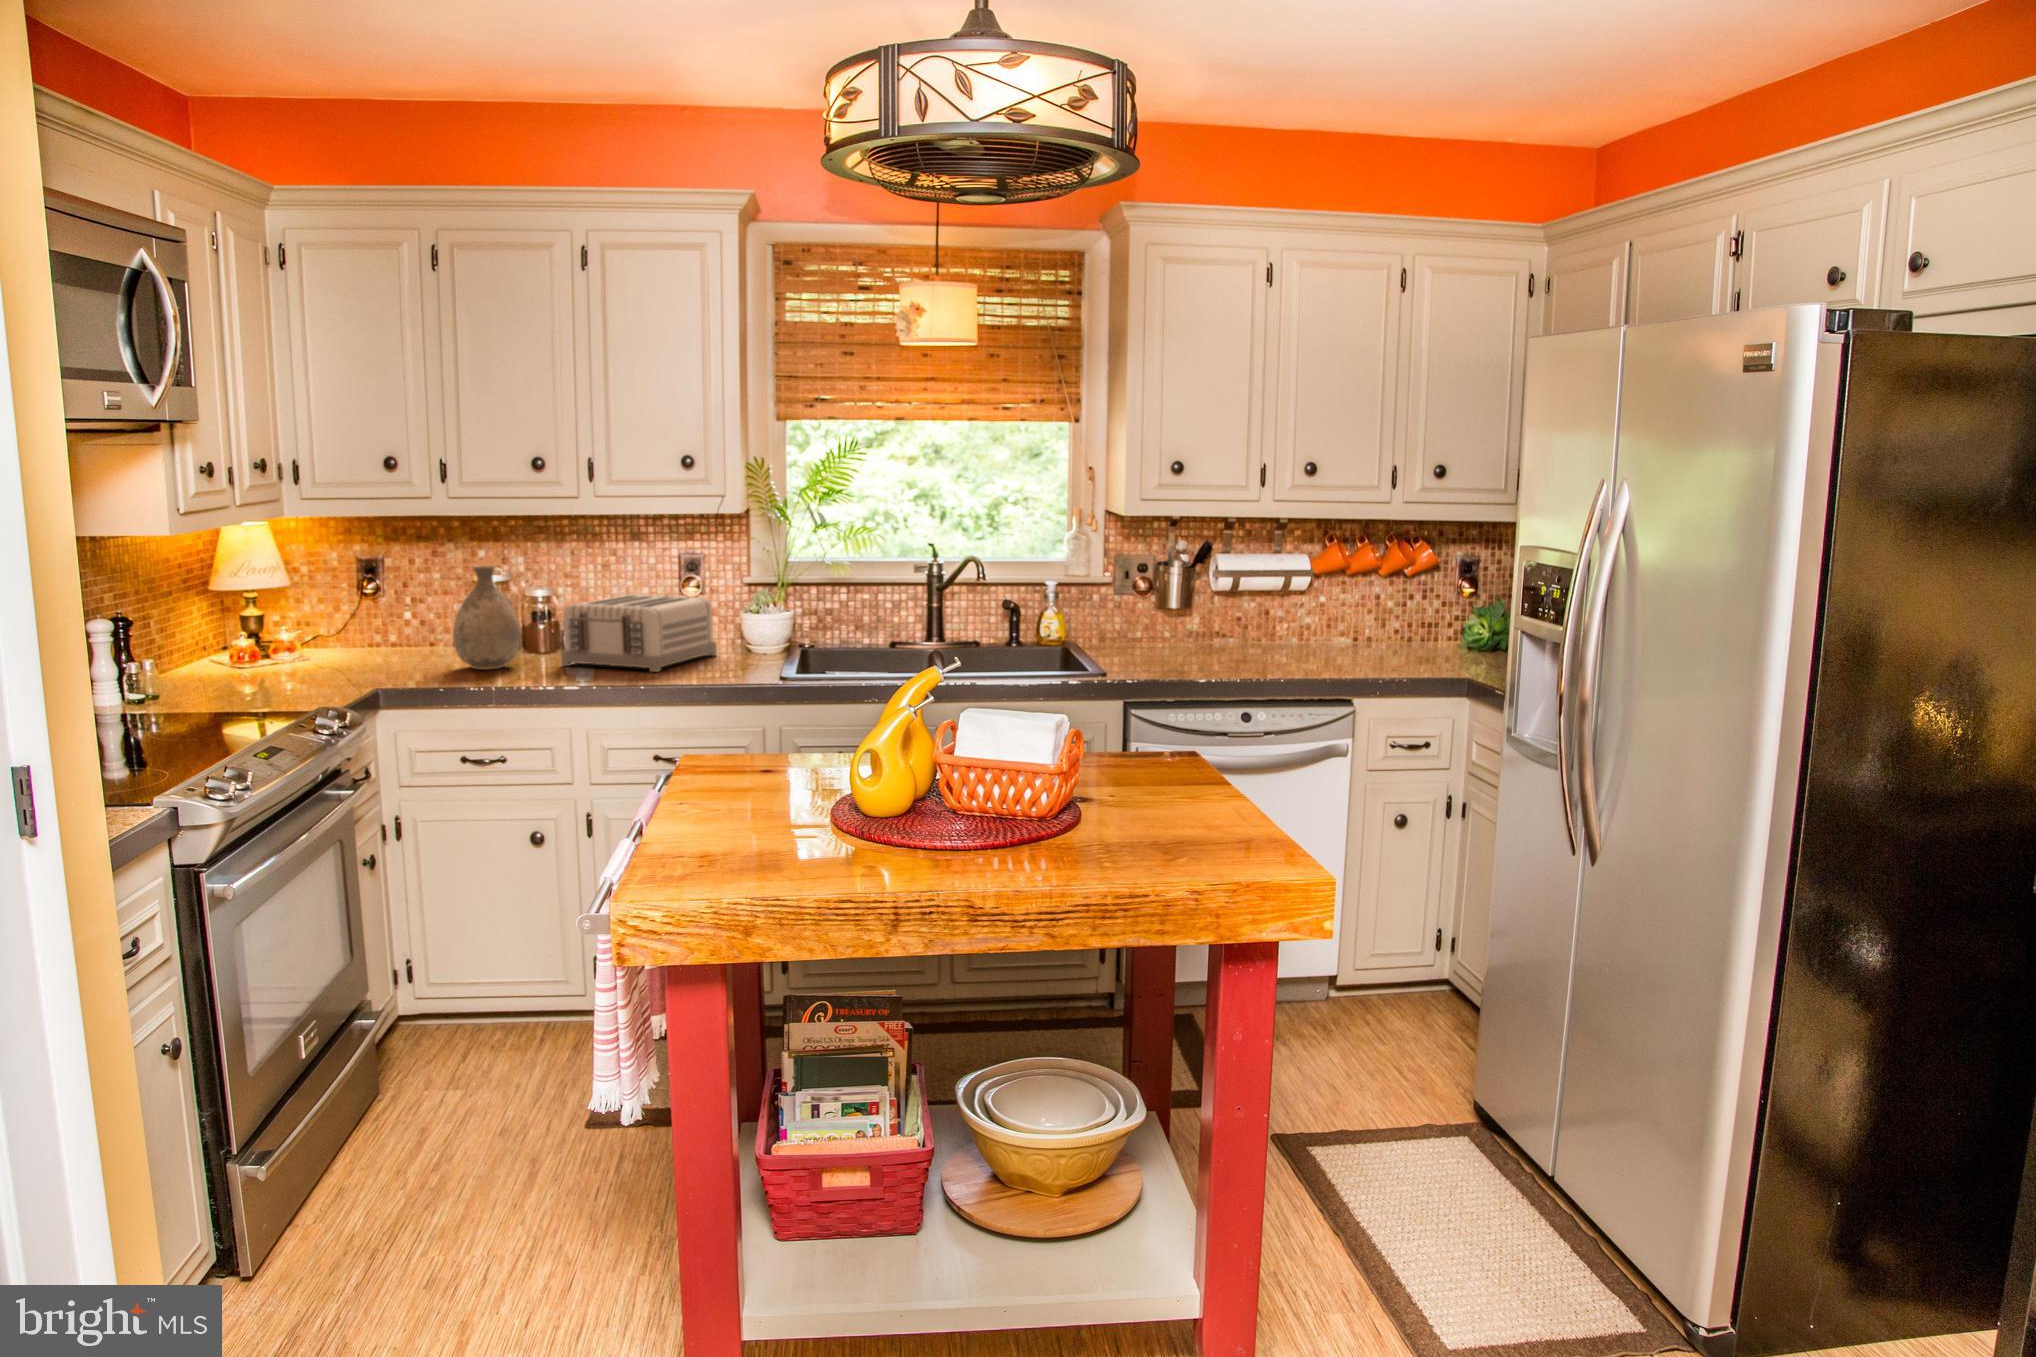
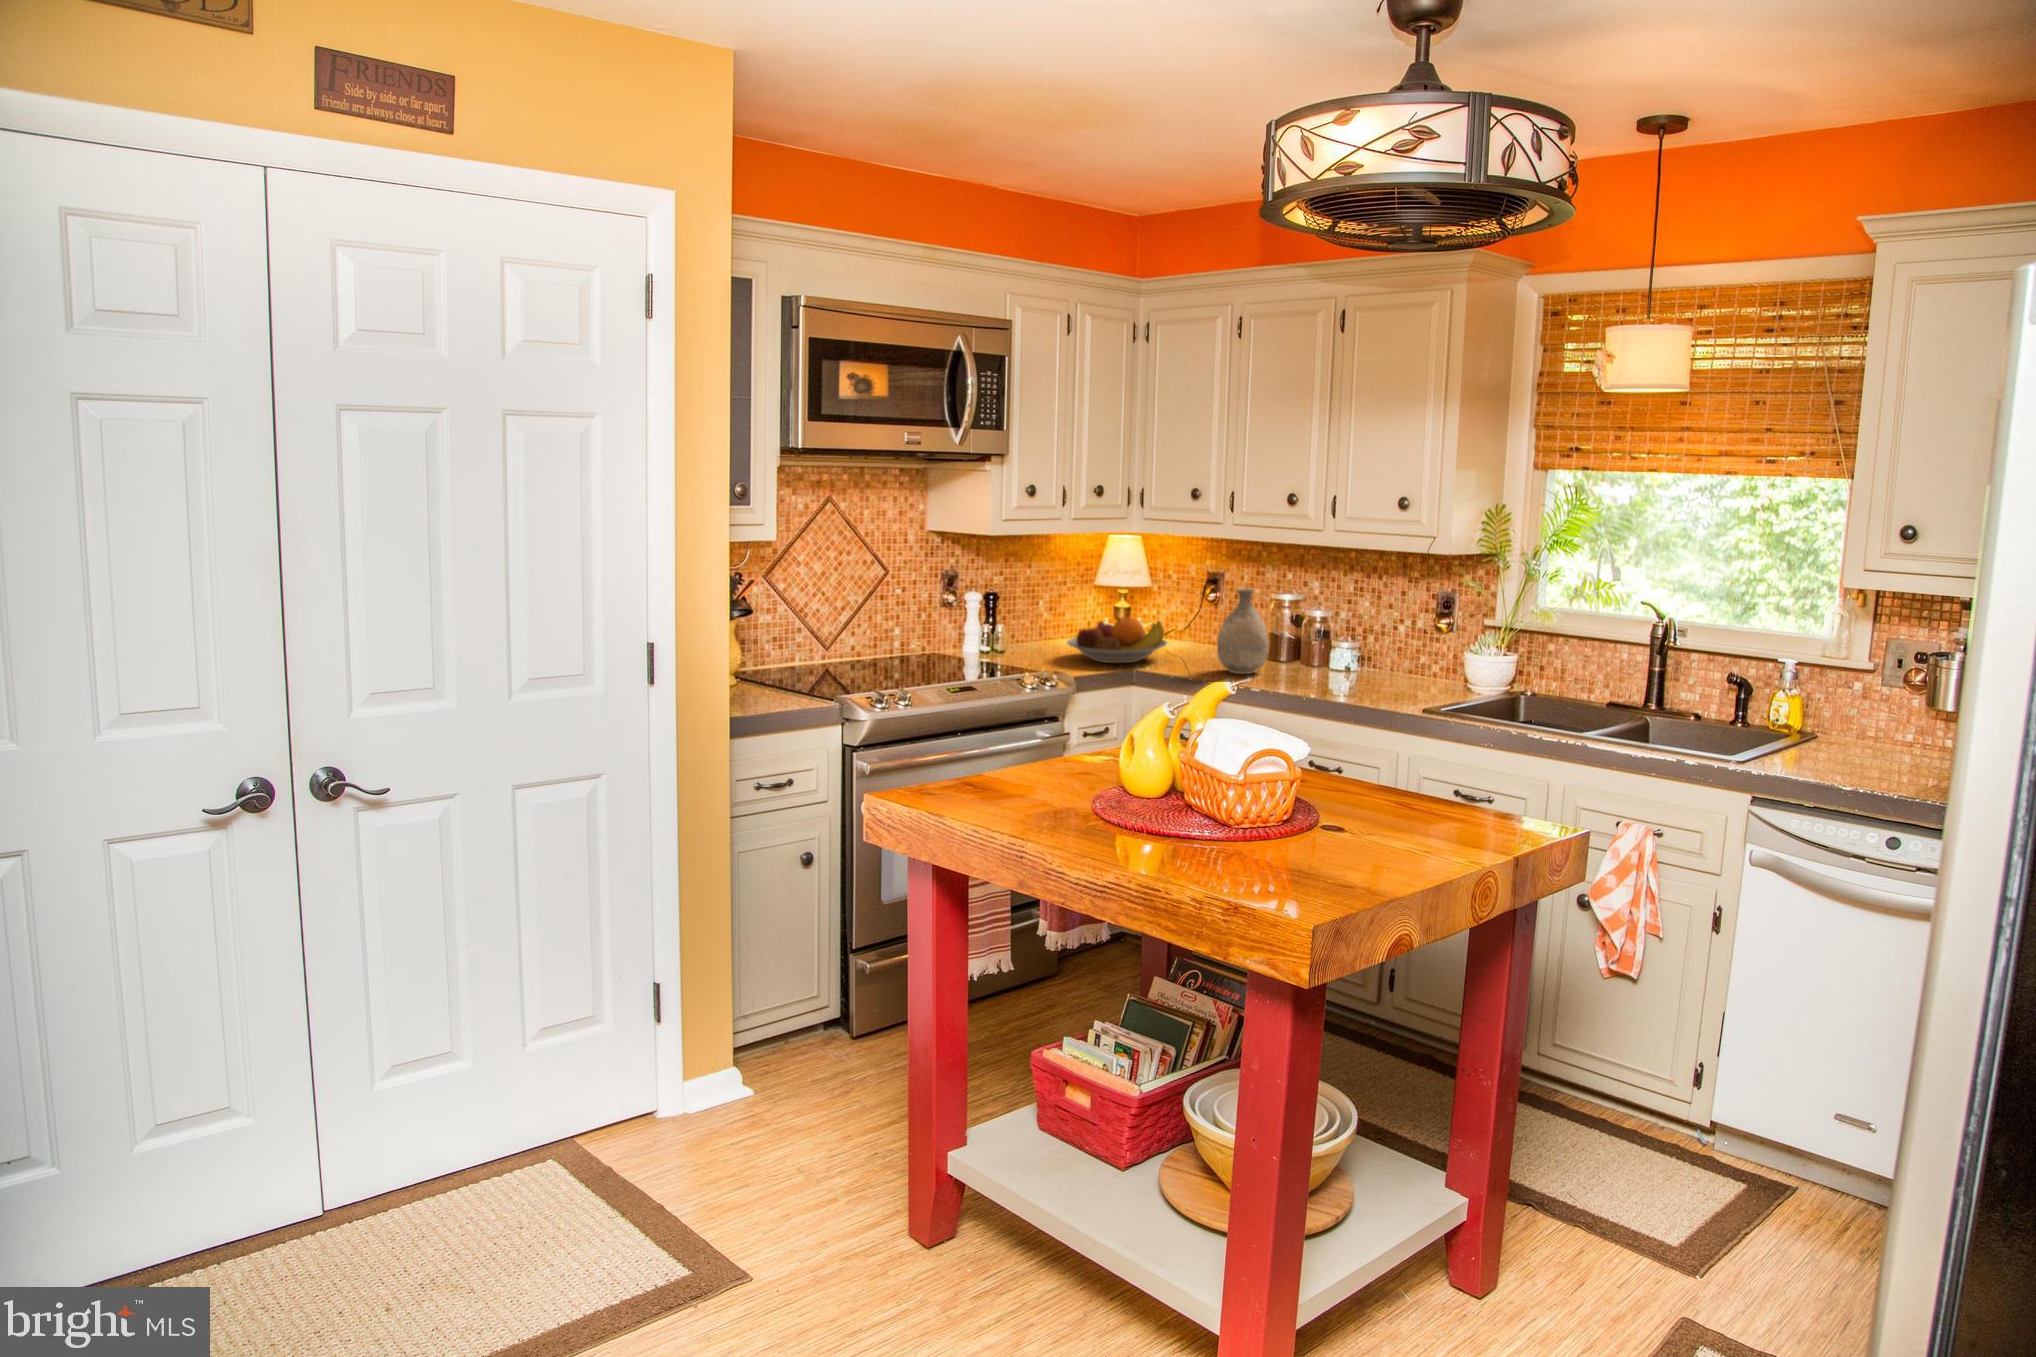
toaster: present [561,594,717,672] -> none [1292,624,1430,696]
fruit bowl: none [215,619,367,681] -> present [1067,618,1167,663]

